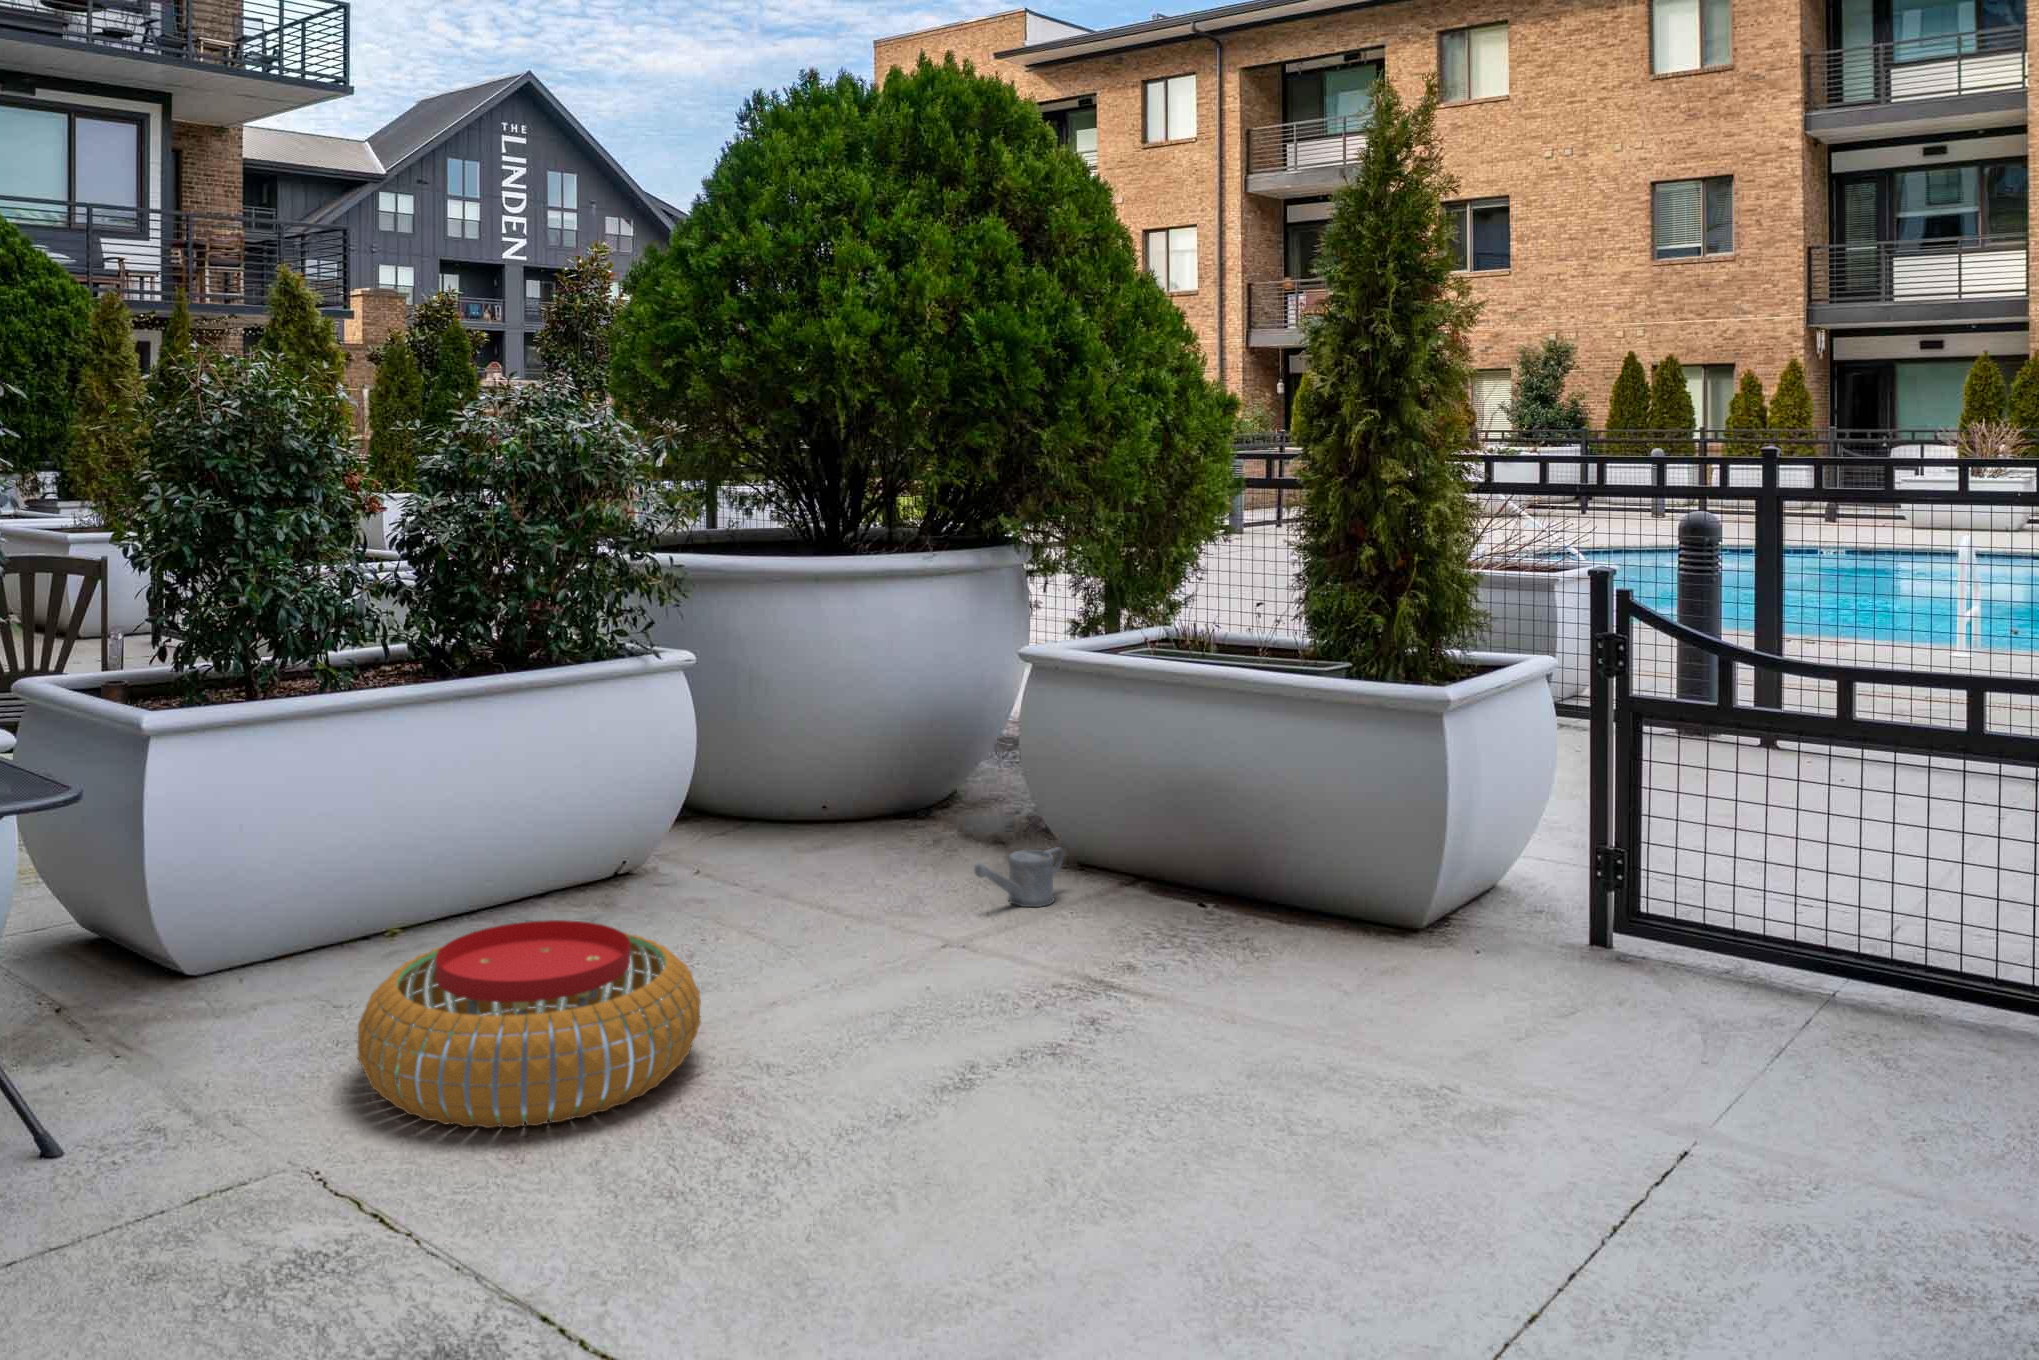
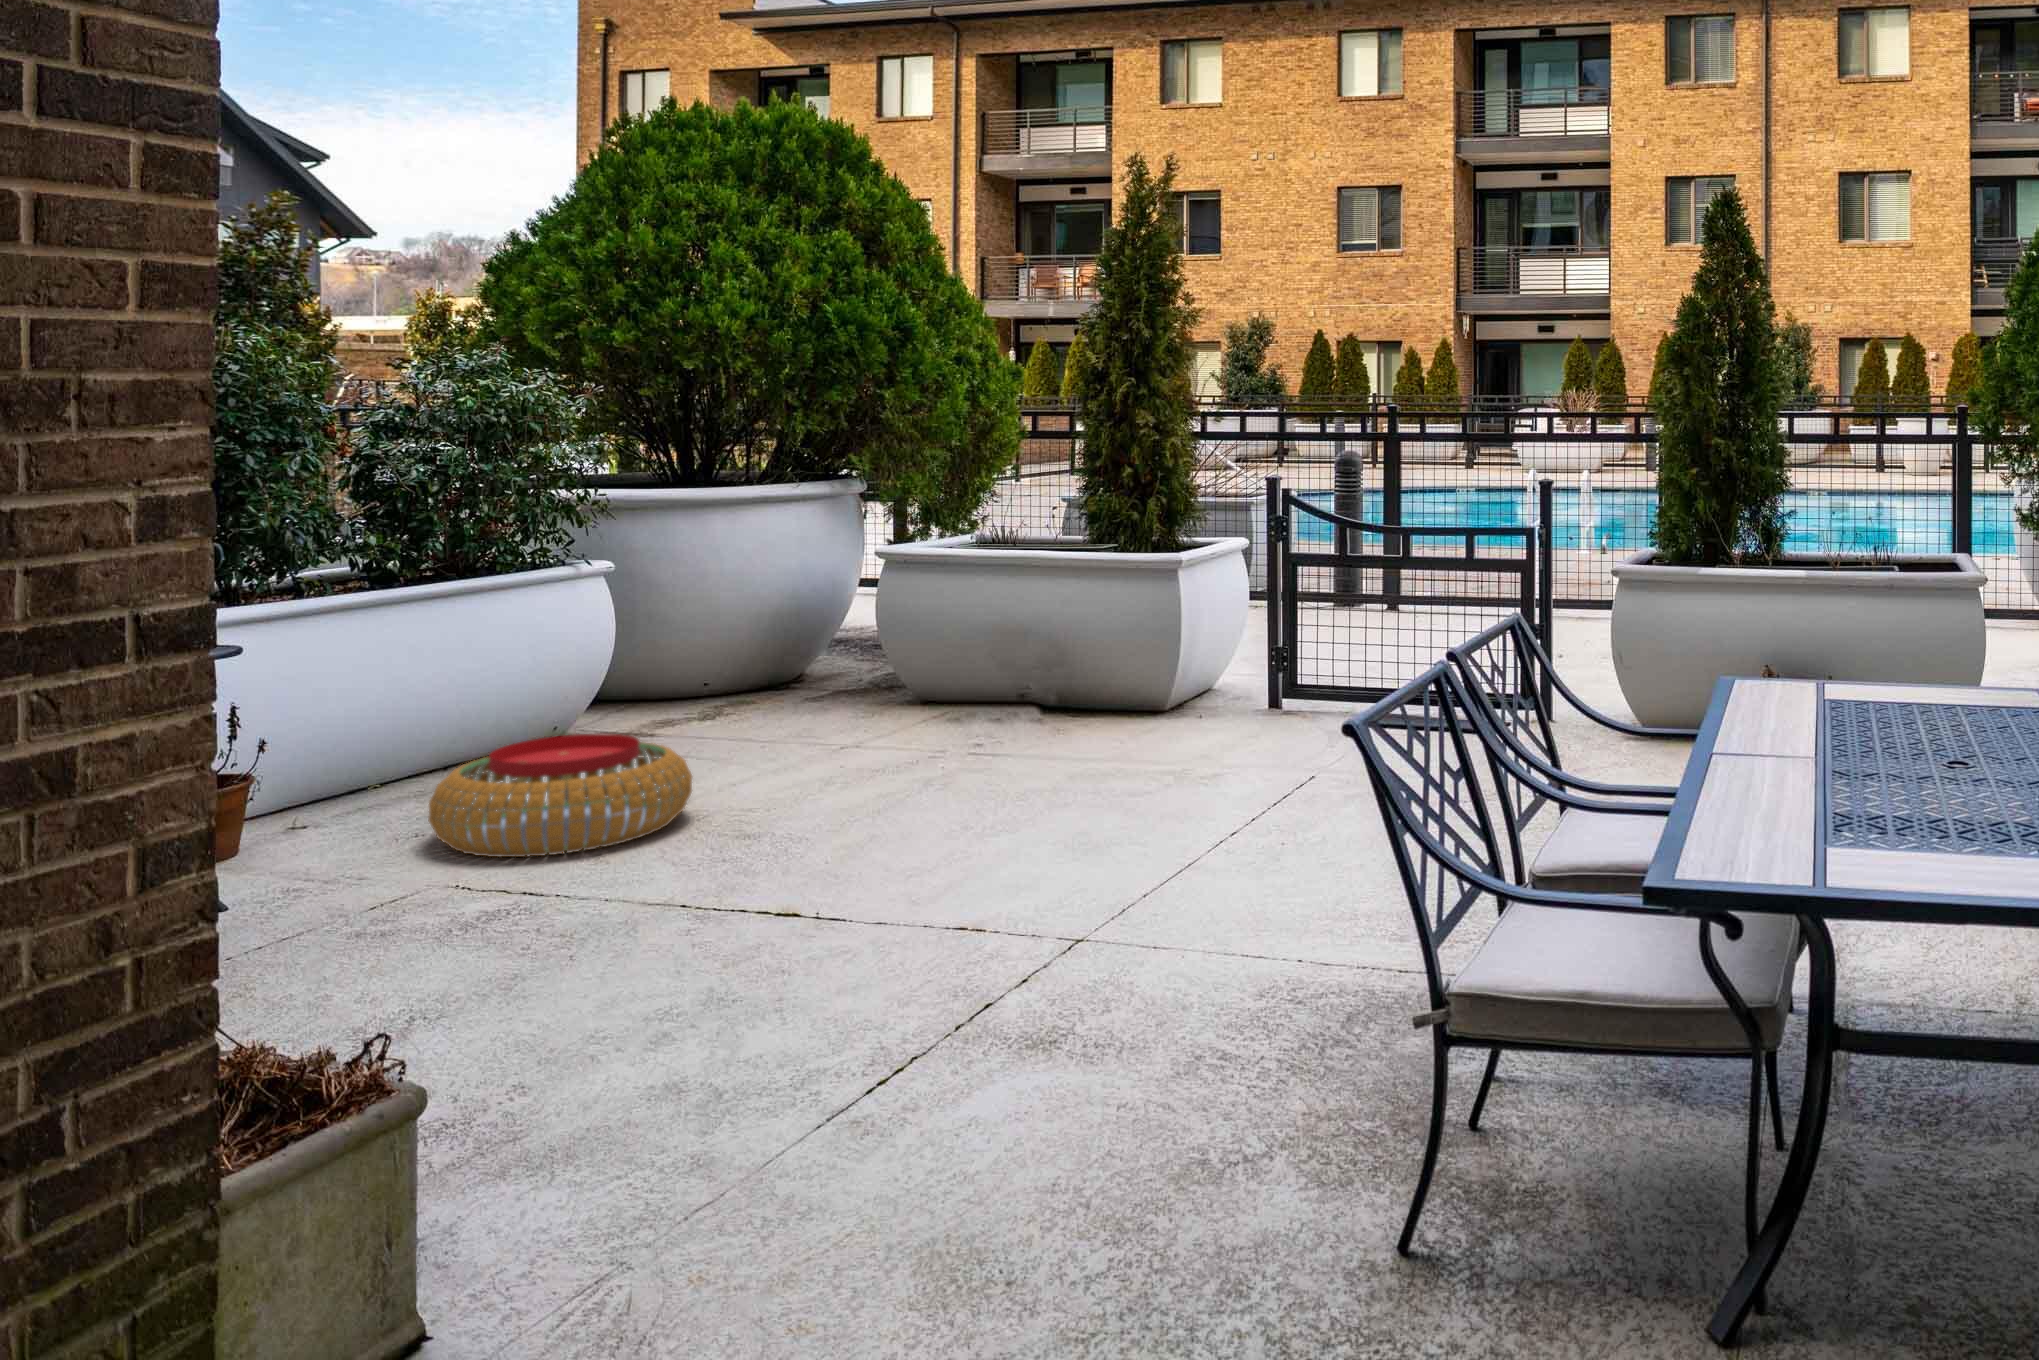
watering can: present [974,847,1063,907] -> none [851,686,913,726]

